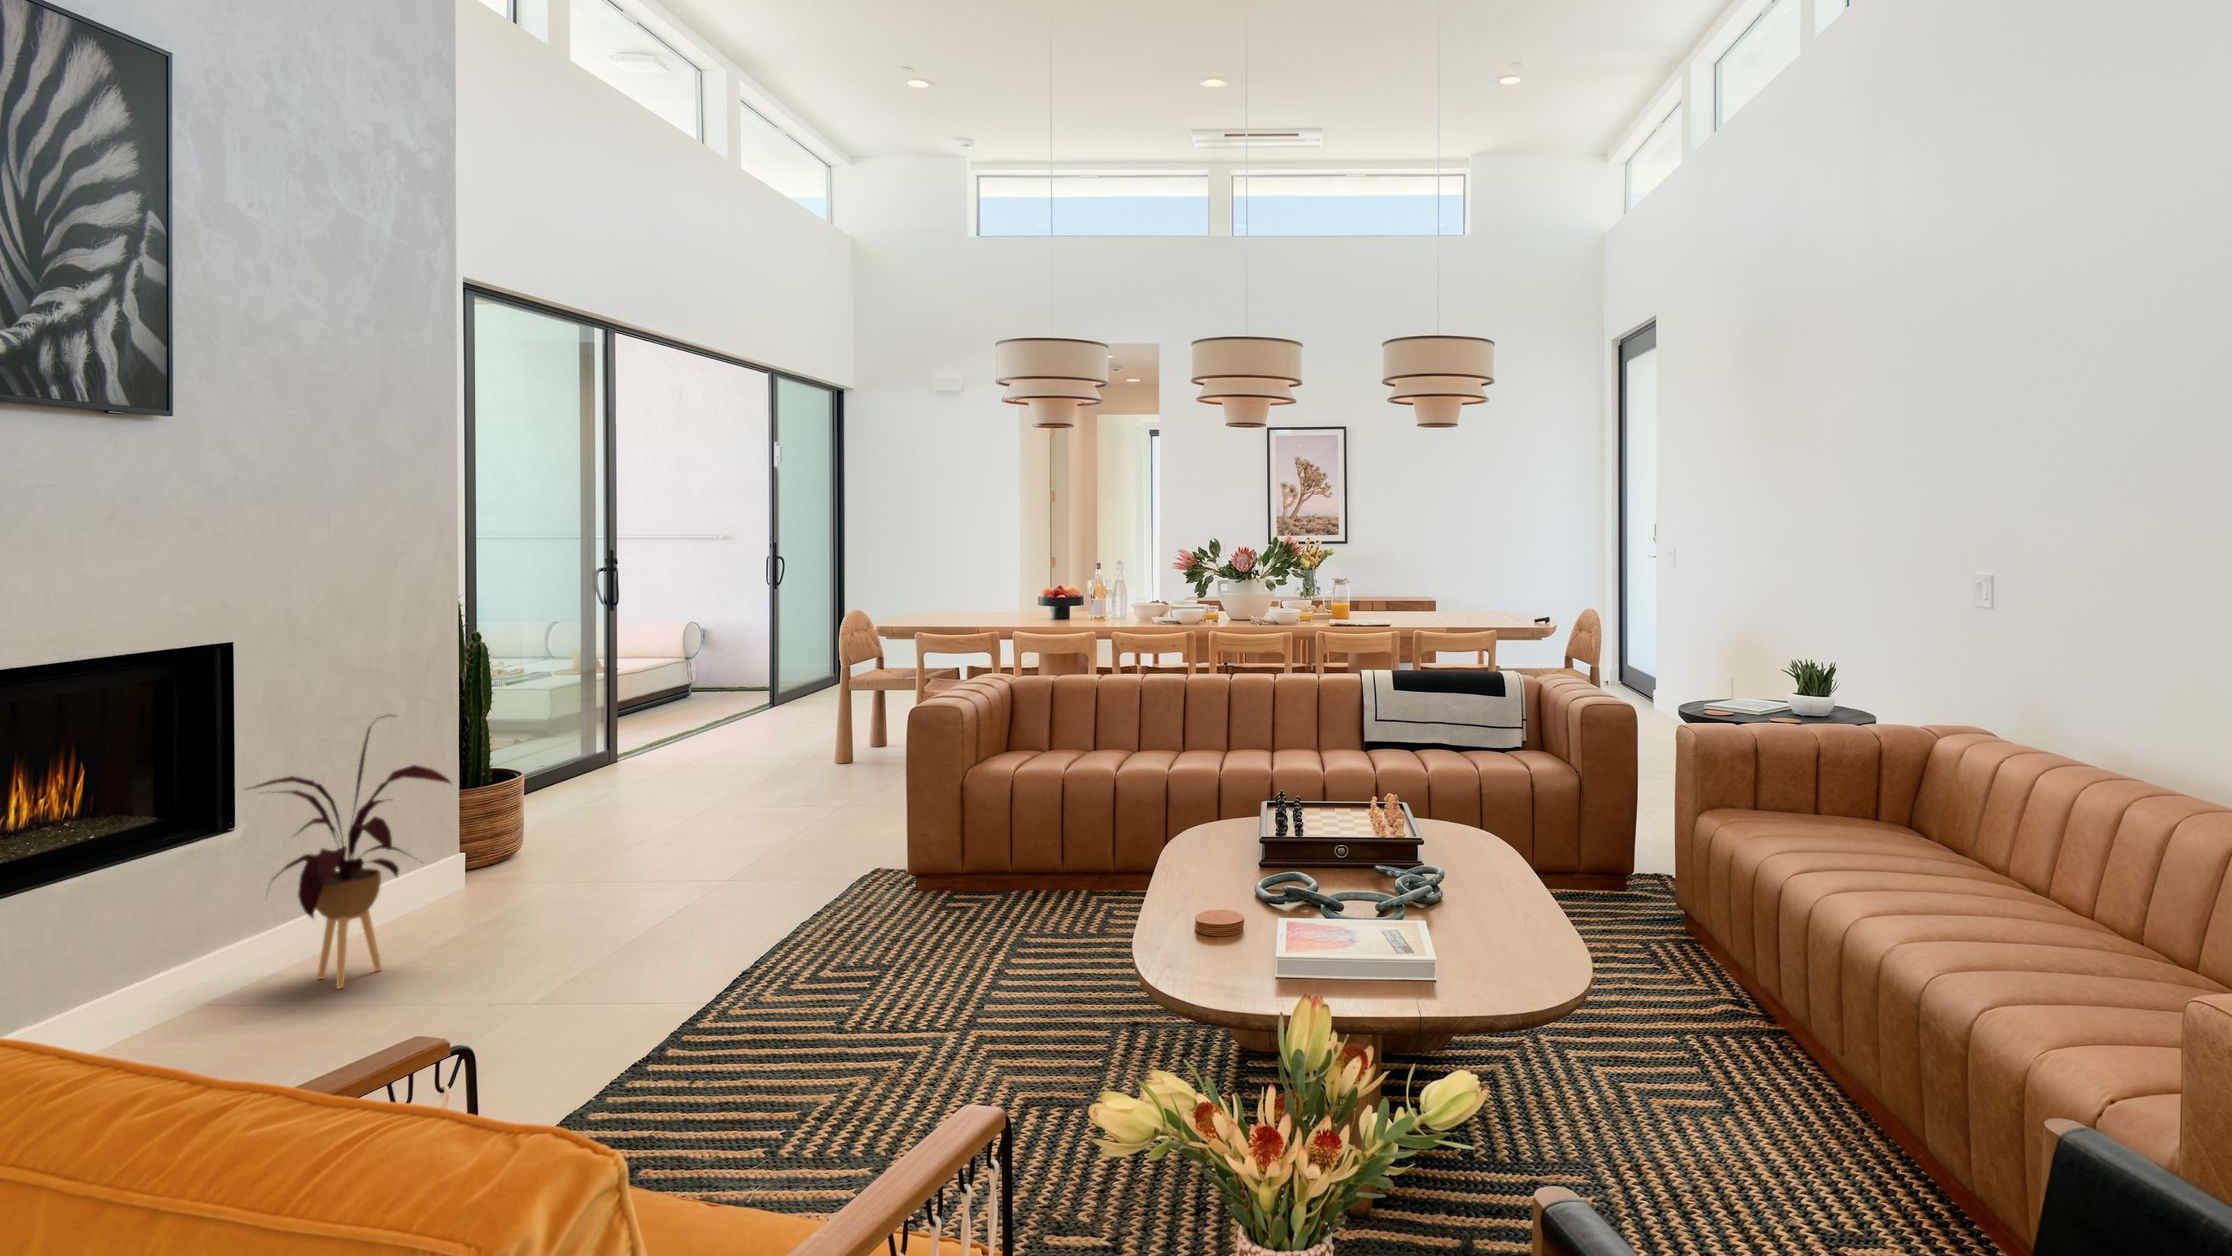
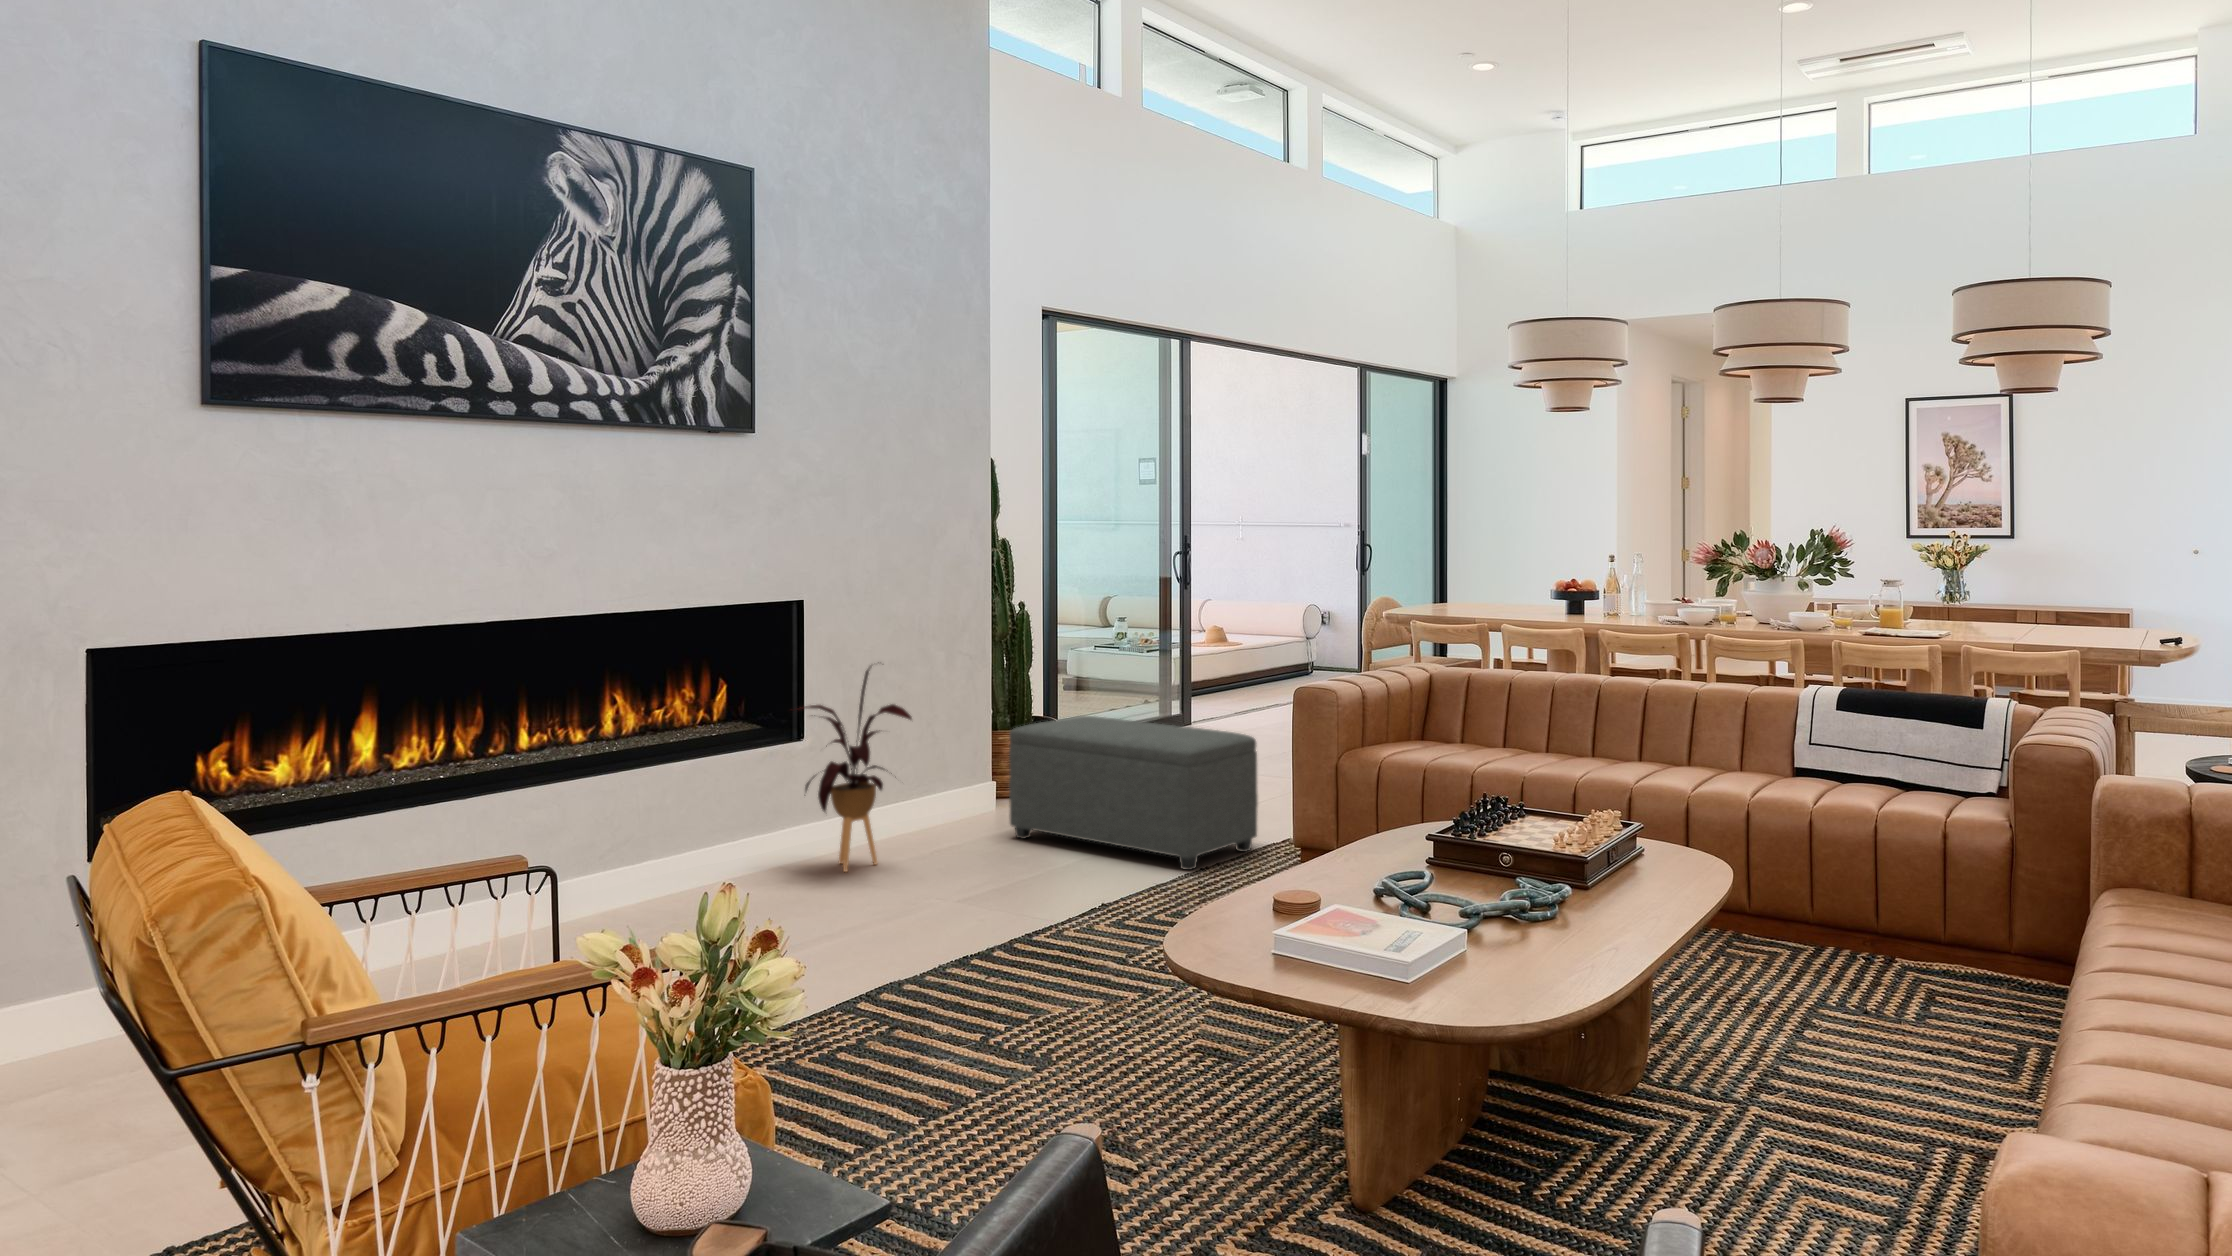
ottoman: none [542,754,857,909] -> present [1009,716,1258,870]

